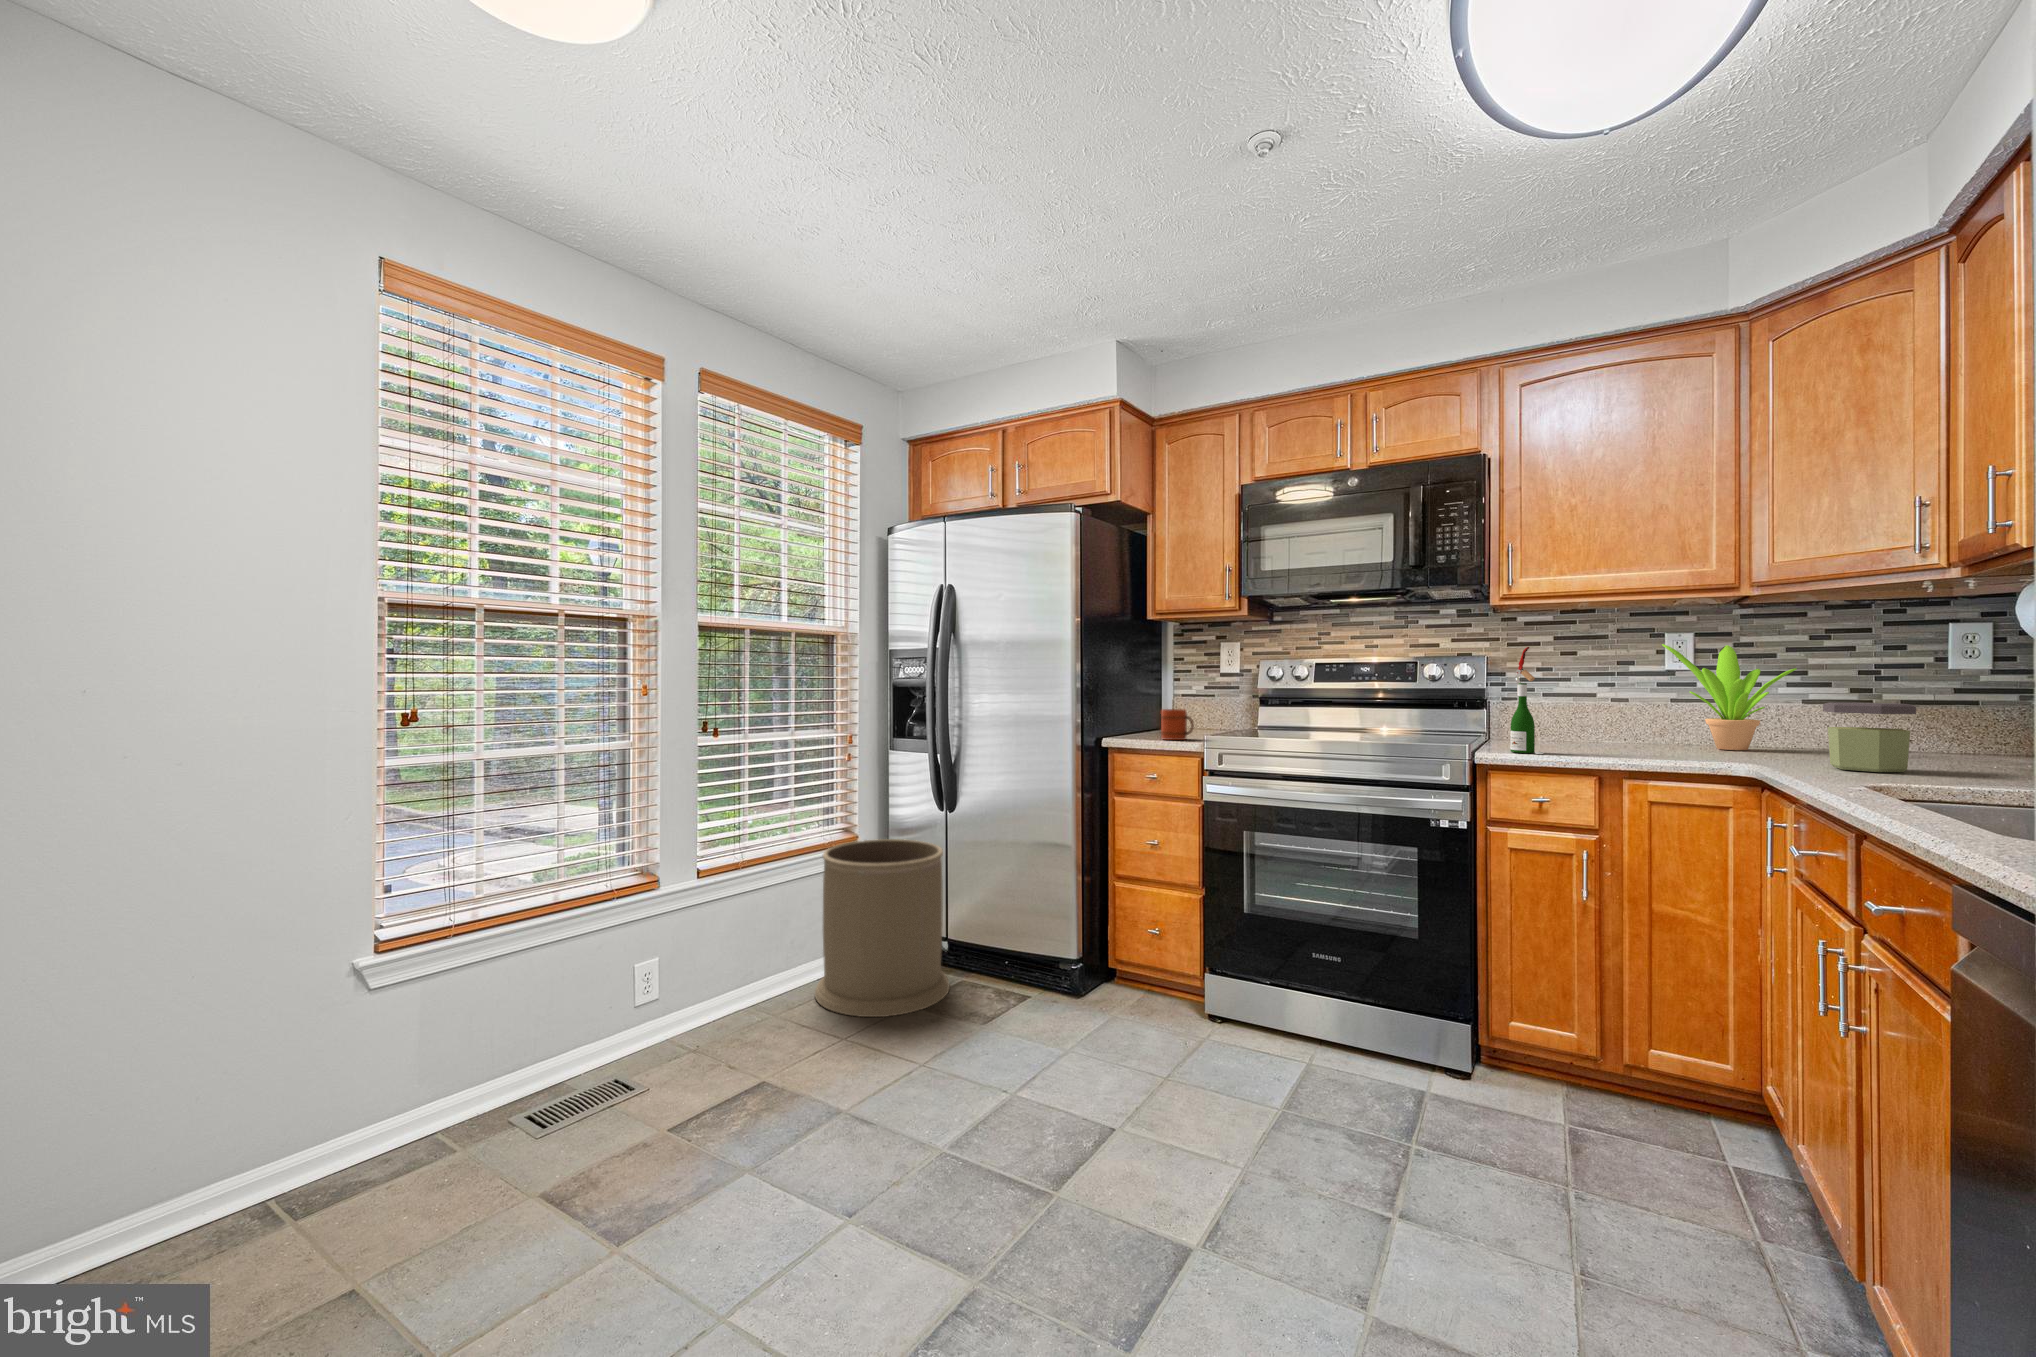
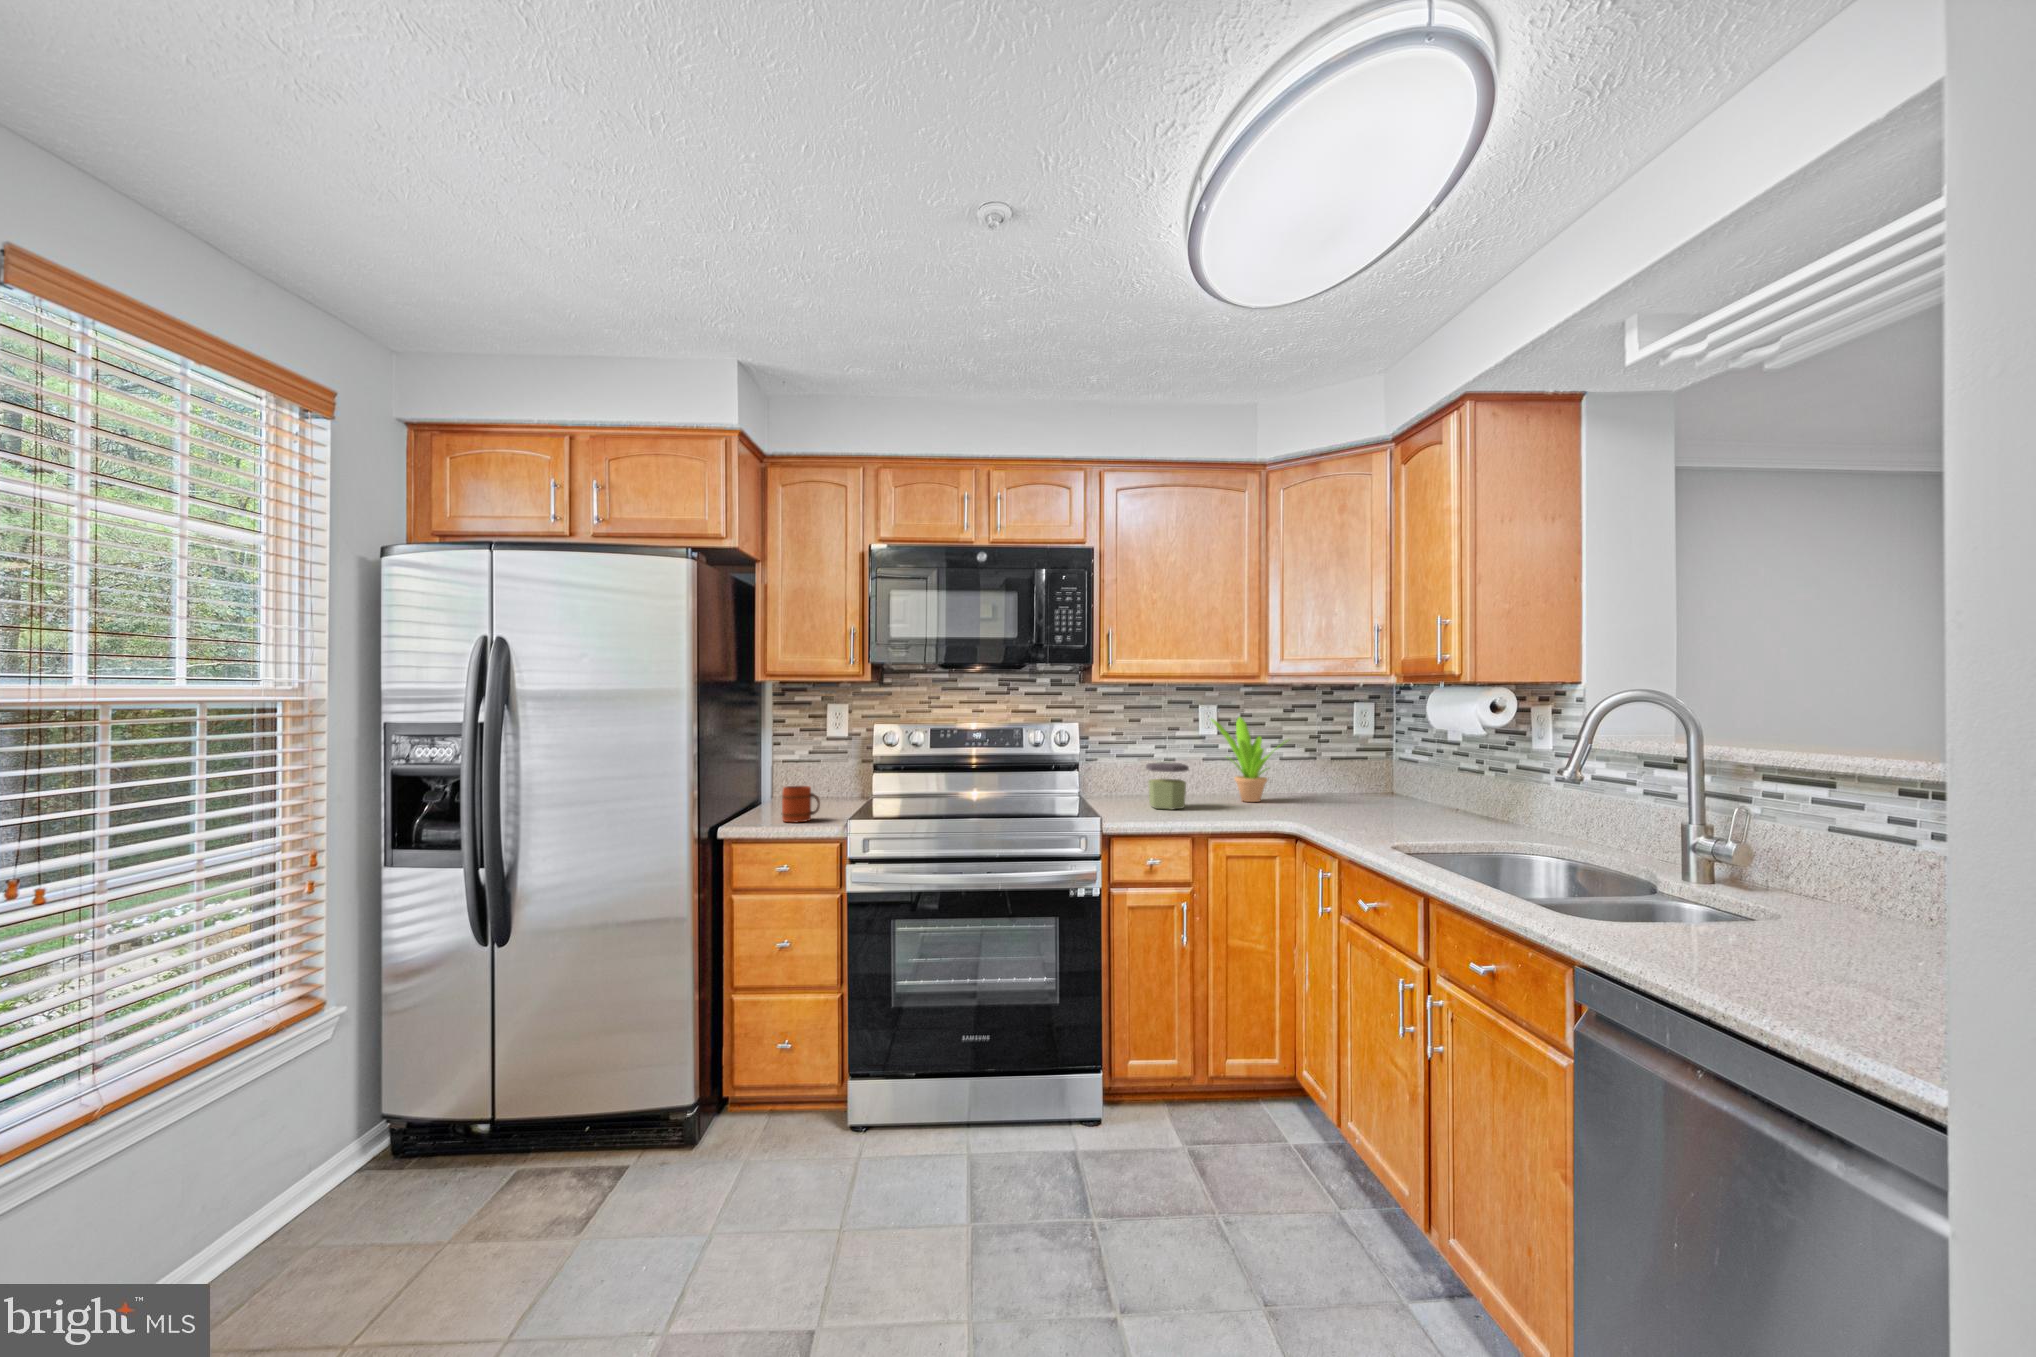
wine bottle: present [1510,647,1544,754] -> none [1121,725,1148,819]
jar: present [1823,702,1916,772] -> present [1146,762,1189,810]
trash can: present [815,839,950,1017] -> none [264,992,505,1294]

